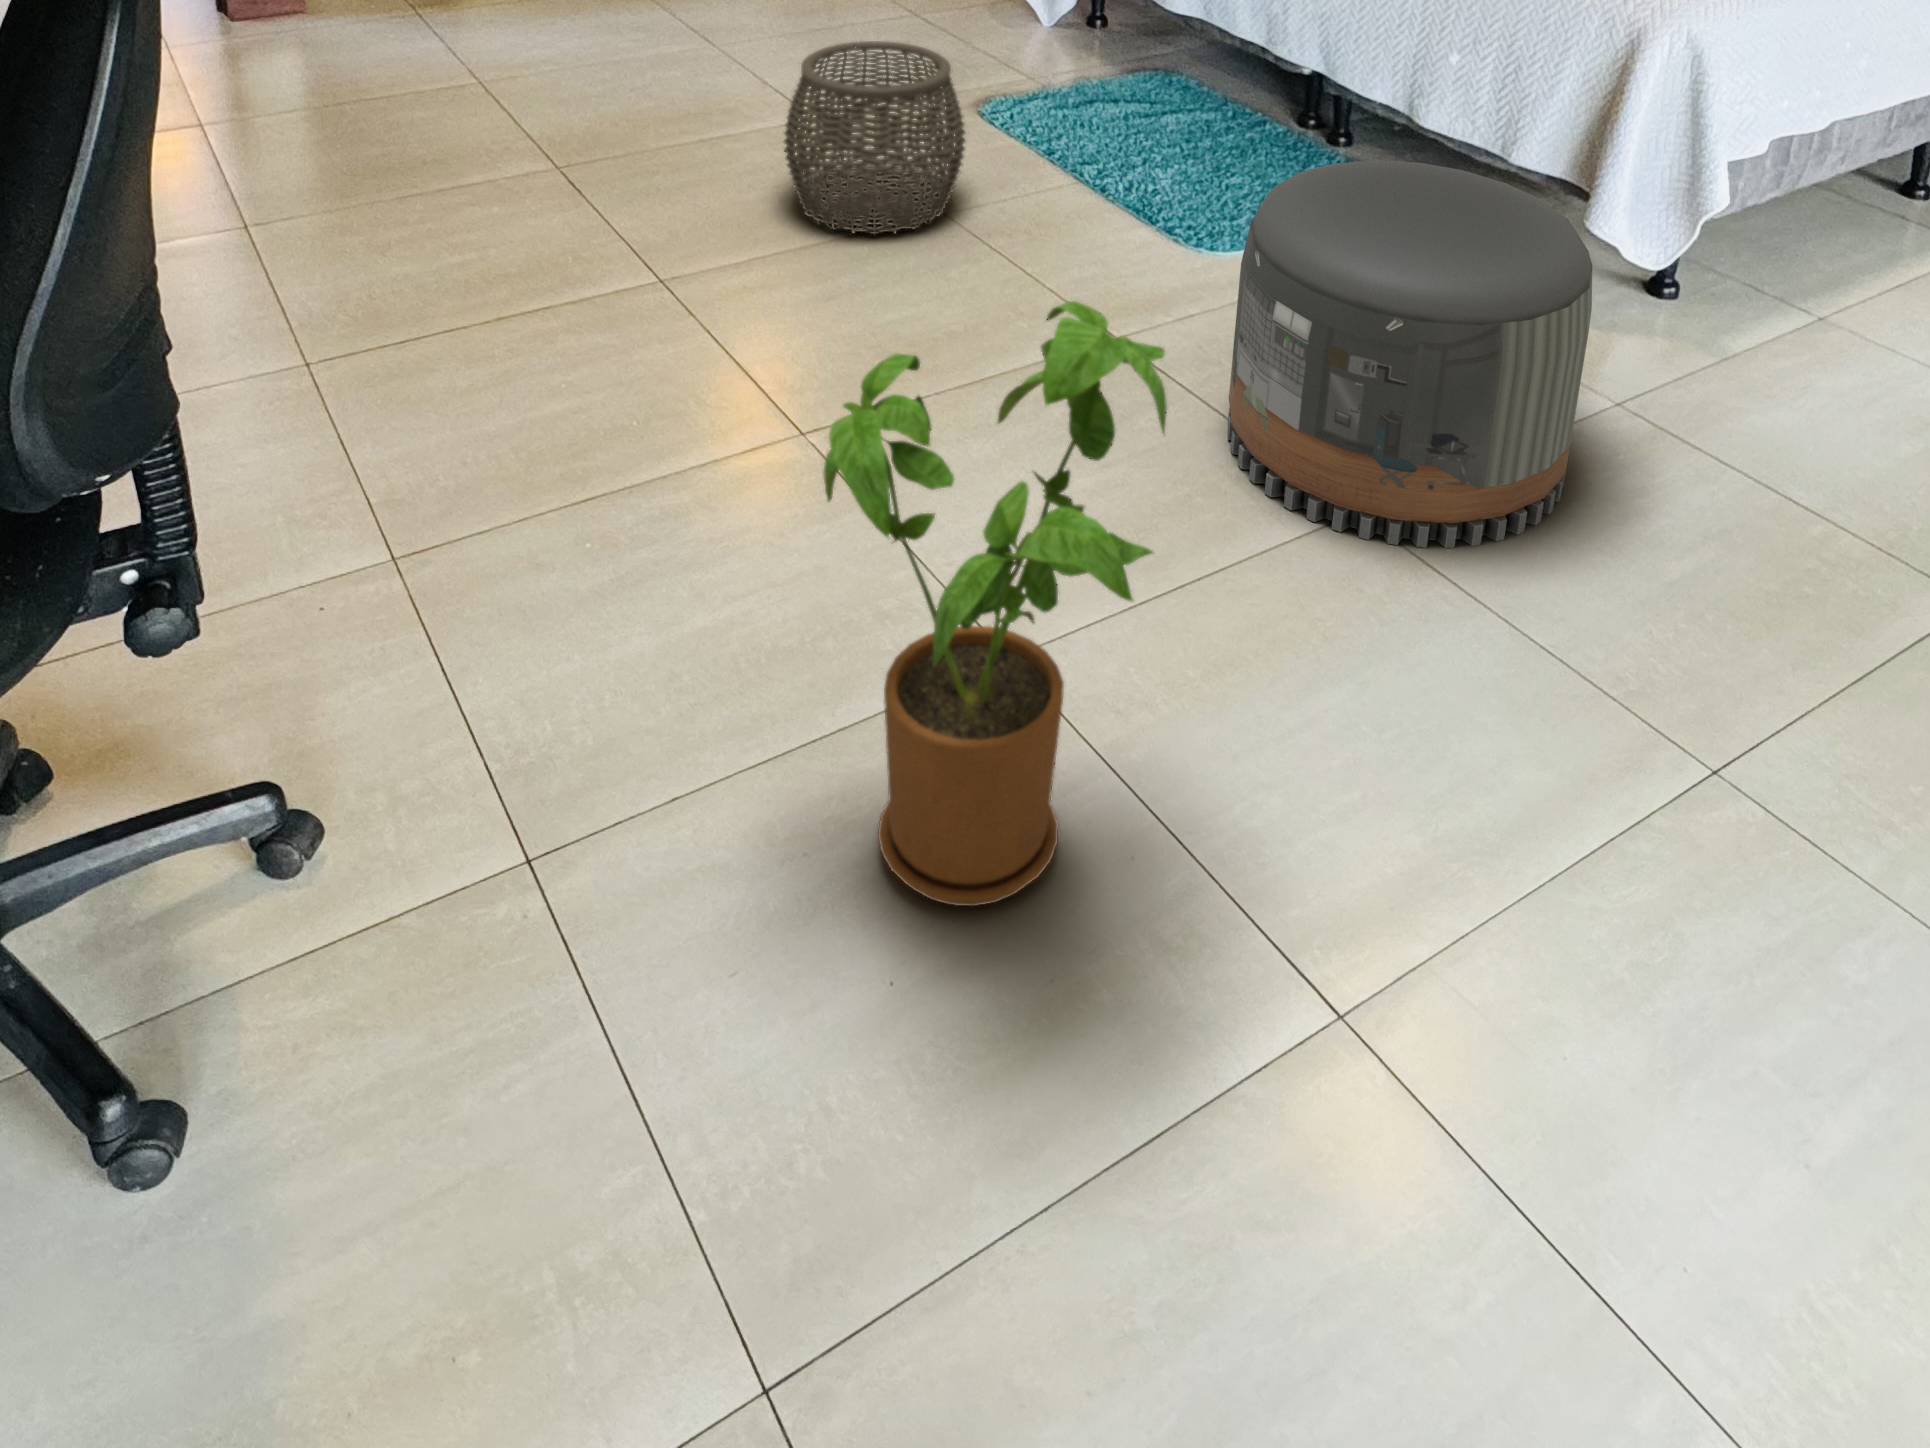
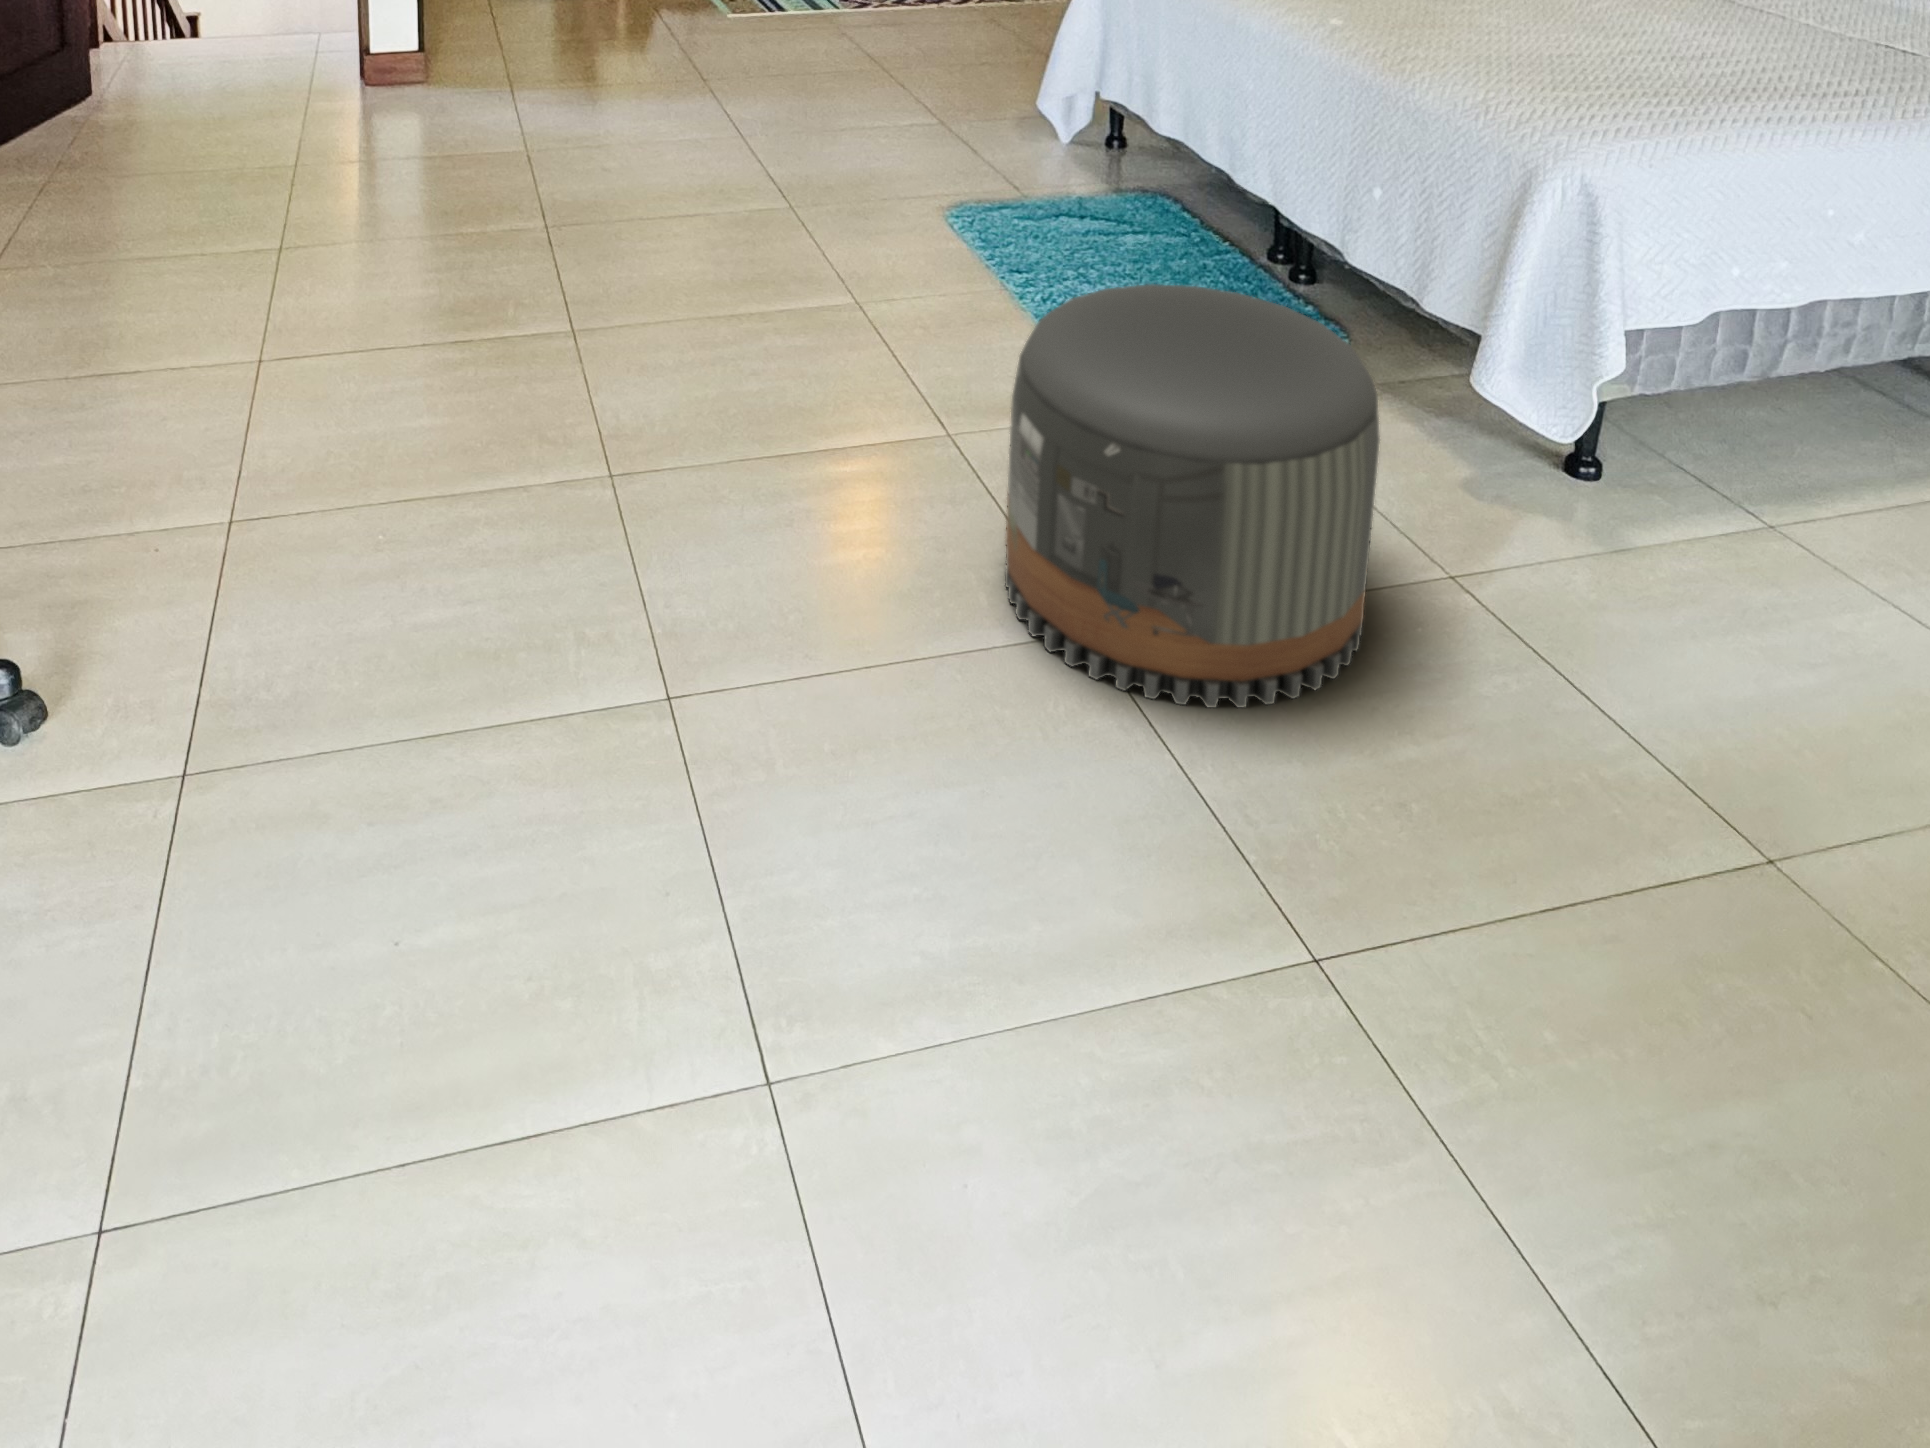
woven basket: present [784,41,966,234] -> none [717,134,888,319]
house plant: present [824,301,1167,906] -> none [397,364,736,947]

